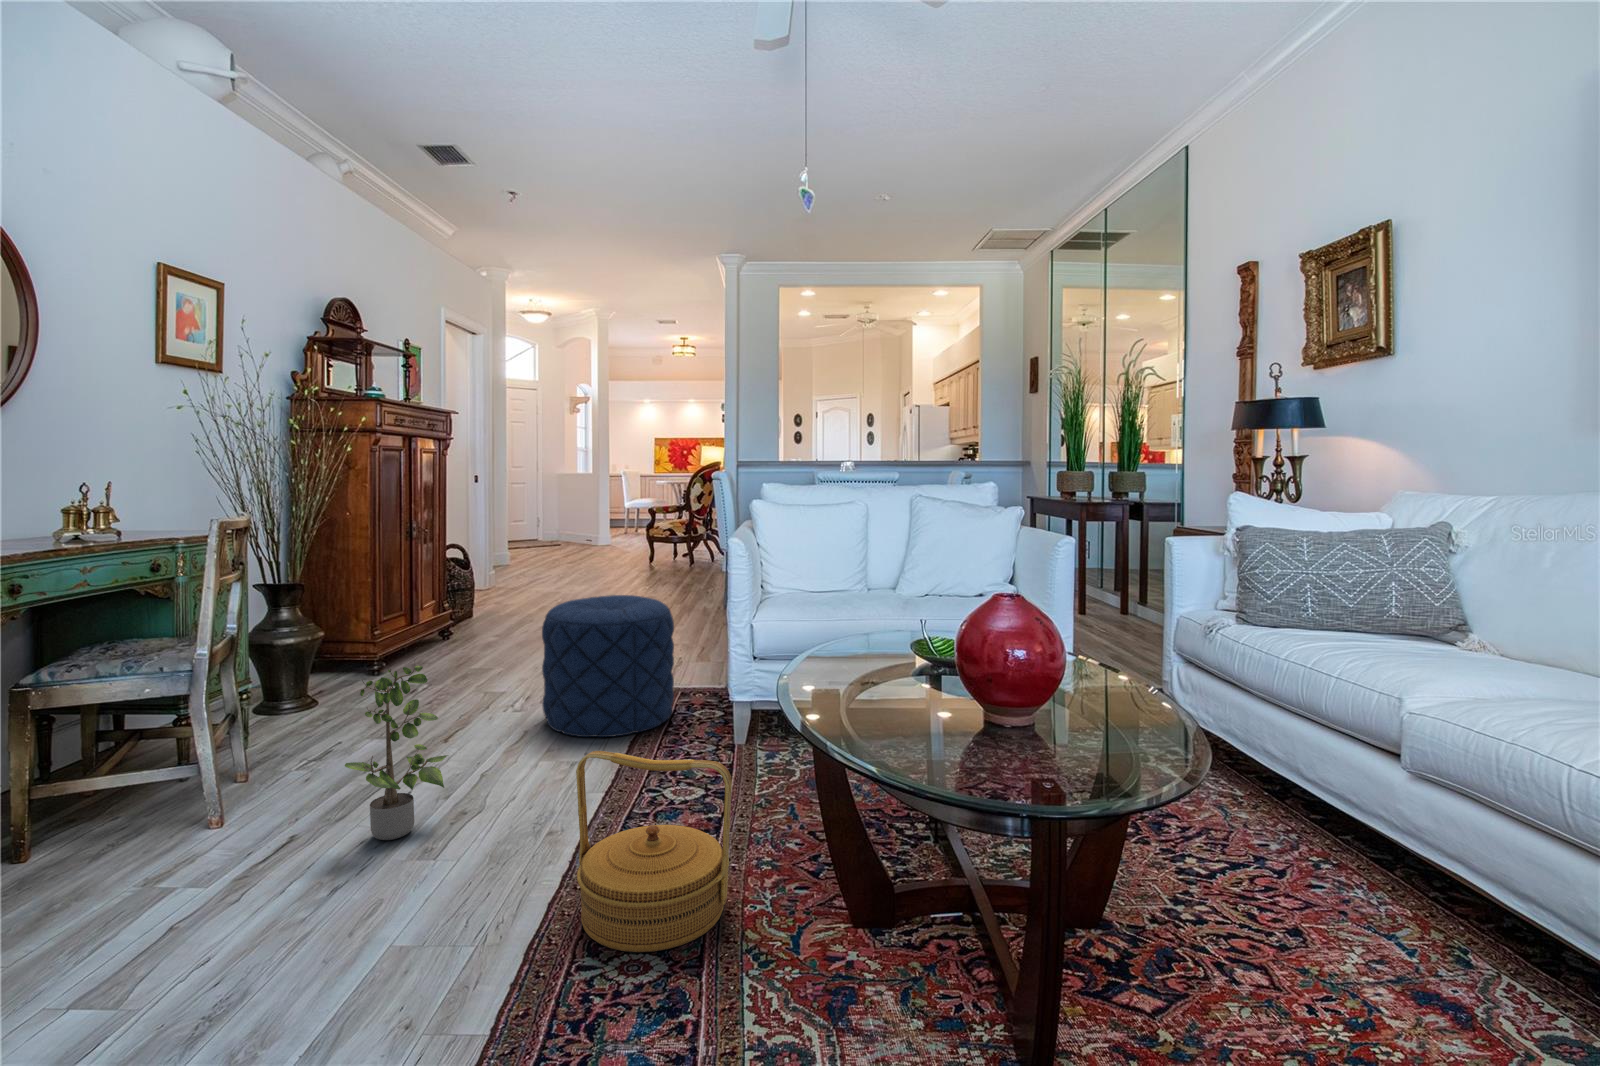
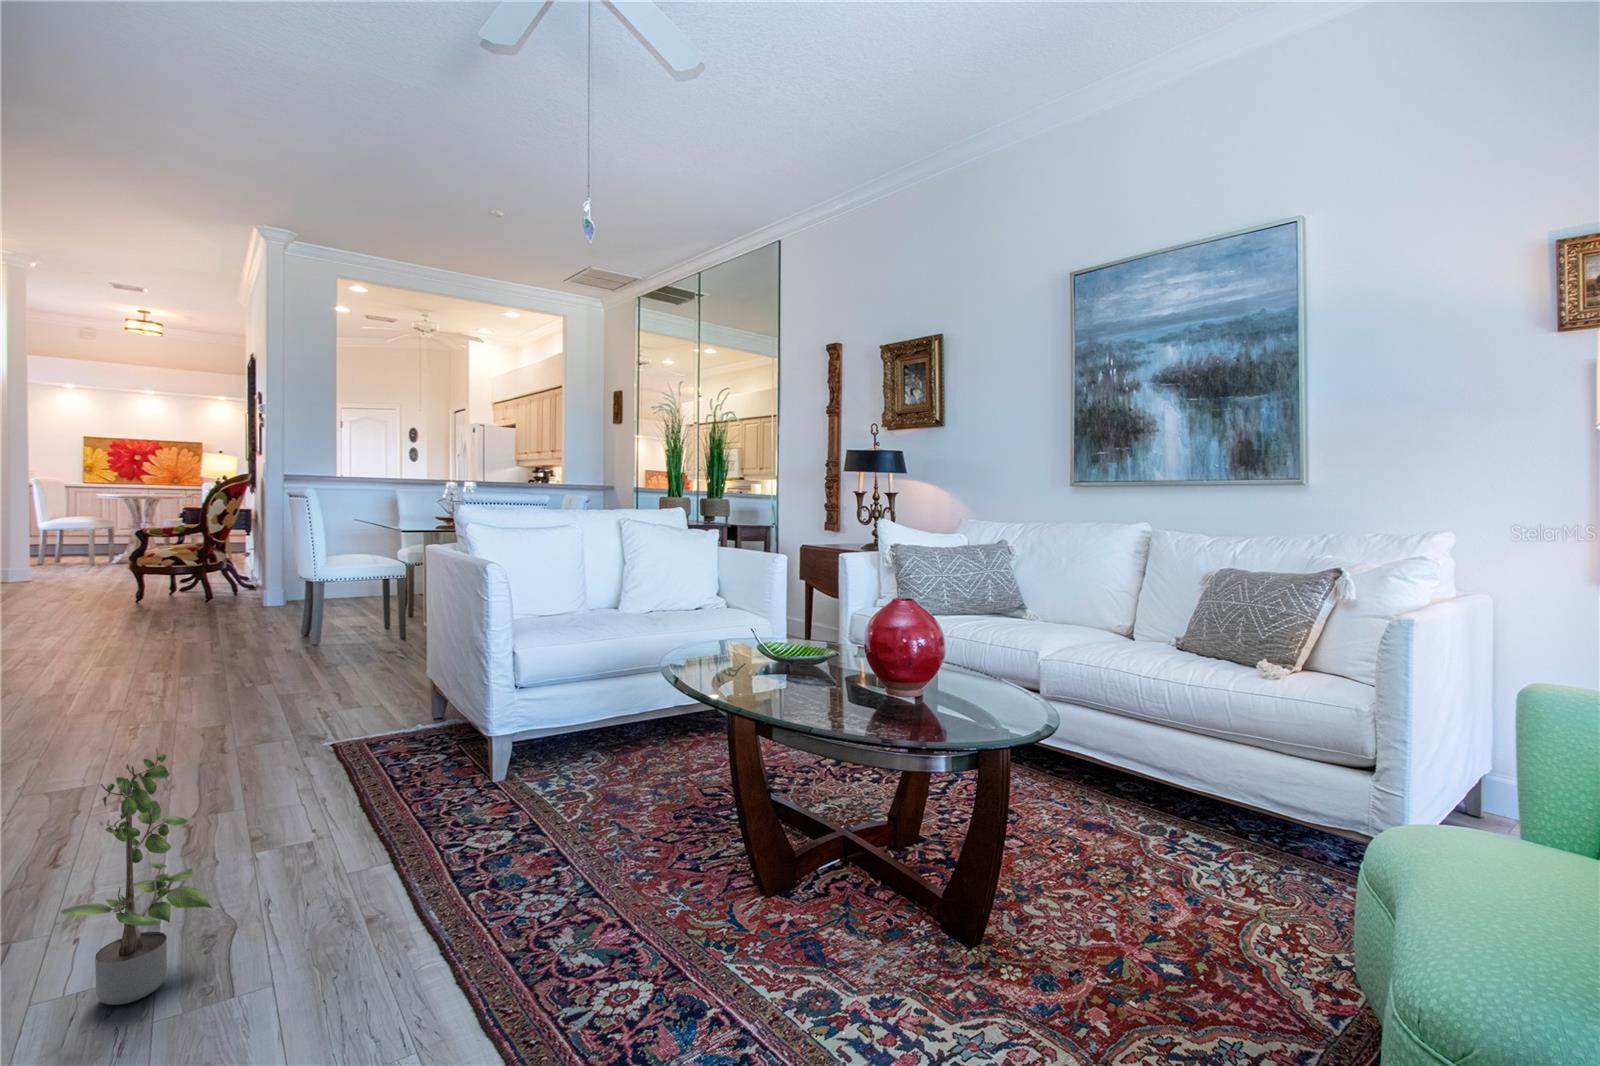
pouf: present [542,595,674,737] -> none [202,641,388,822]
basket: present [576,751,732,952] -> none [496,781,666,993]

